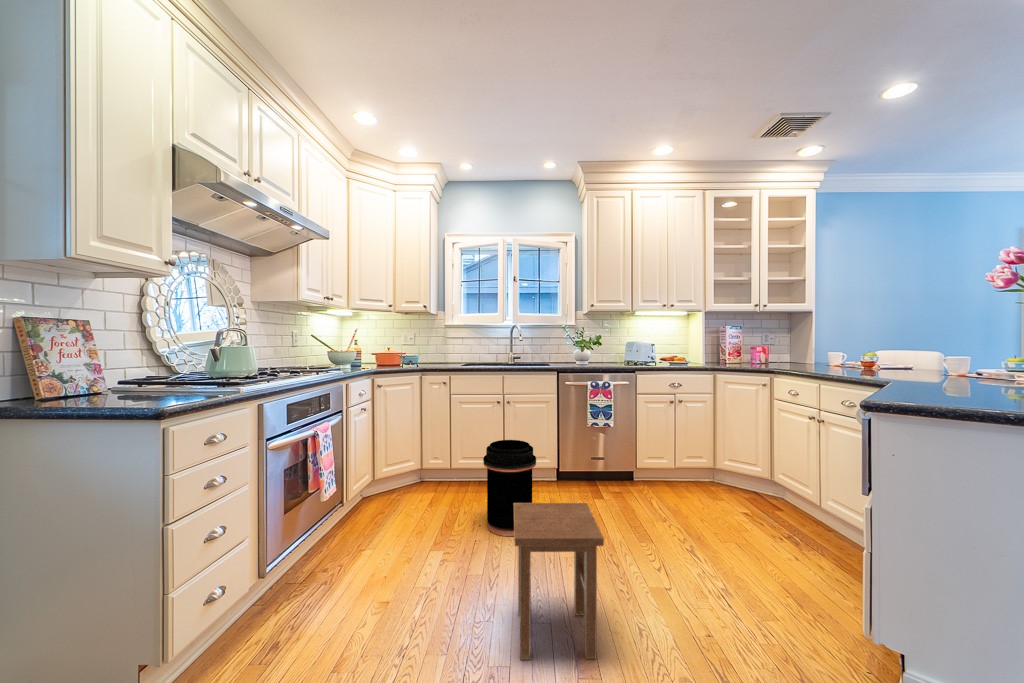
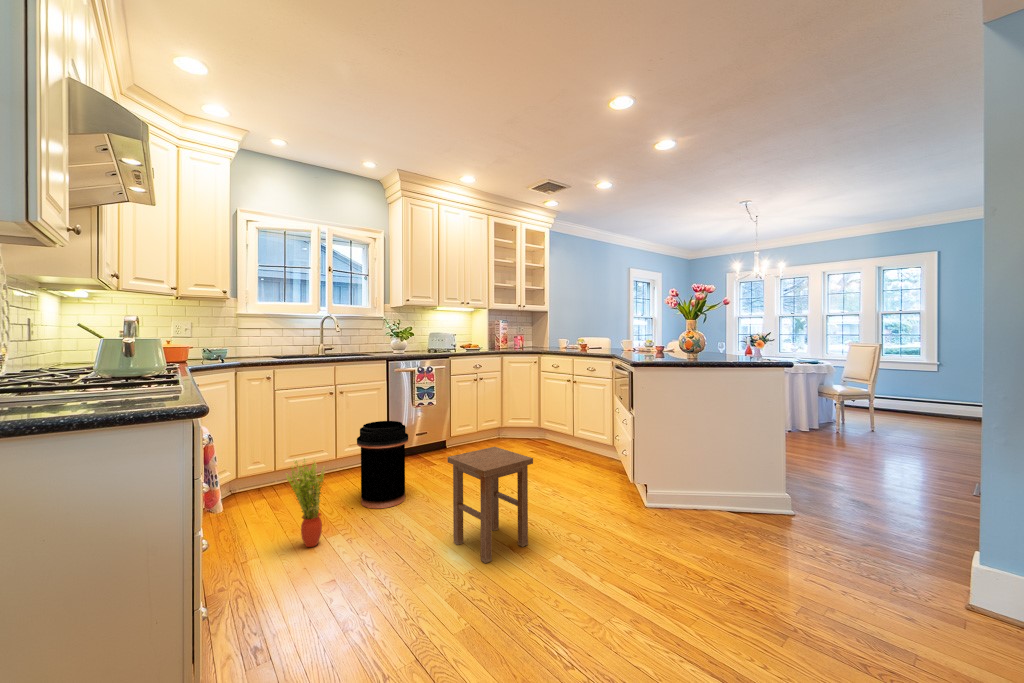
potted plant: none [388,468,423,556] -> present [287,459,325,547]

